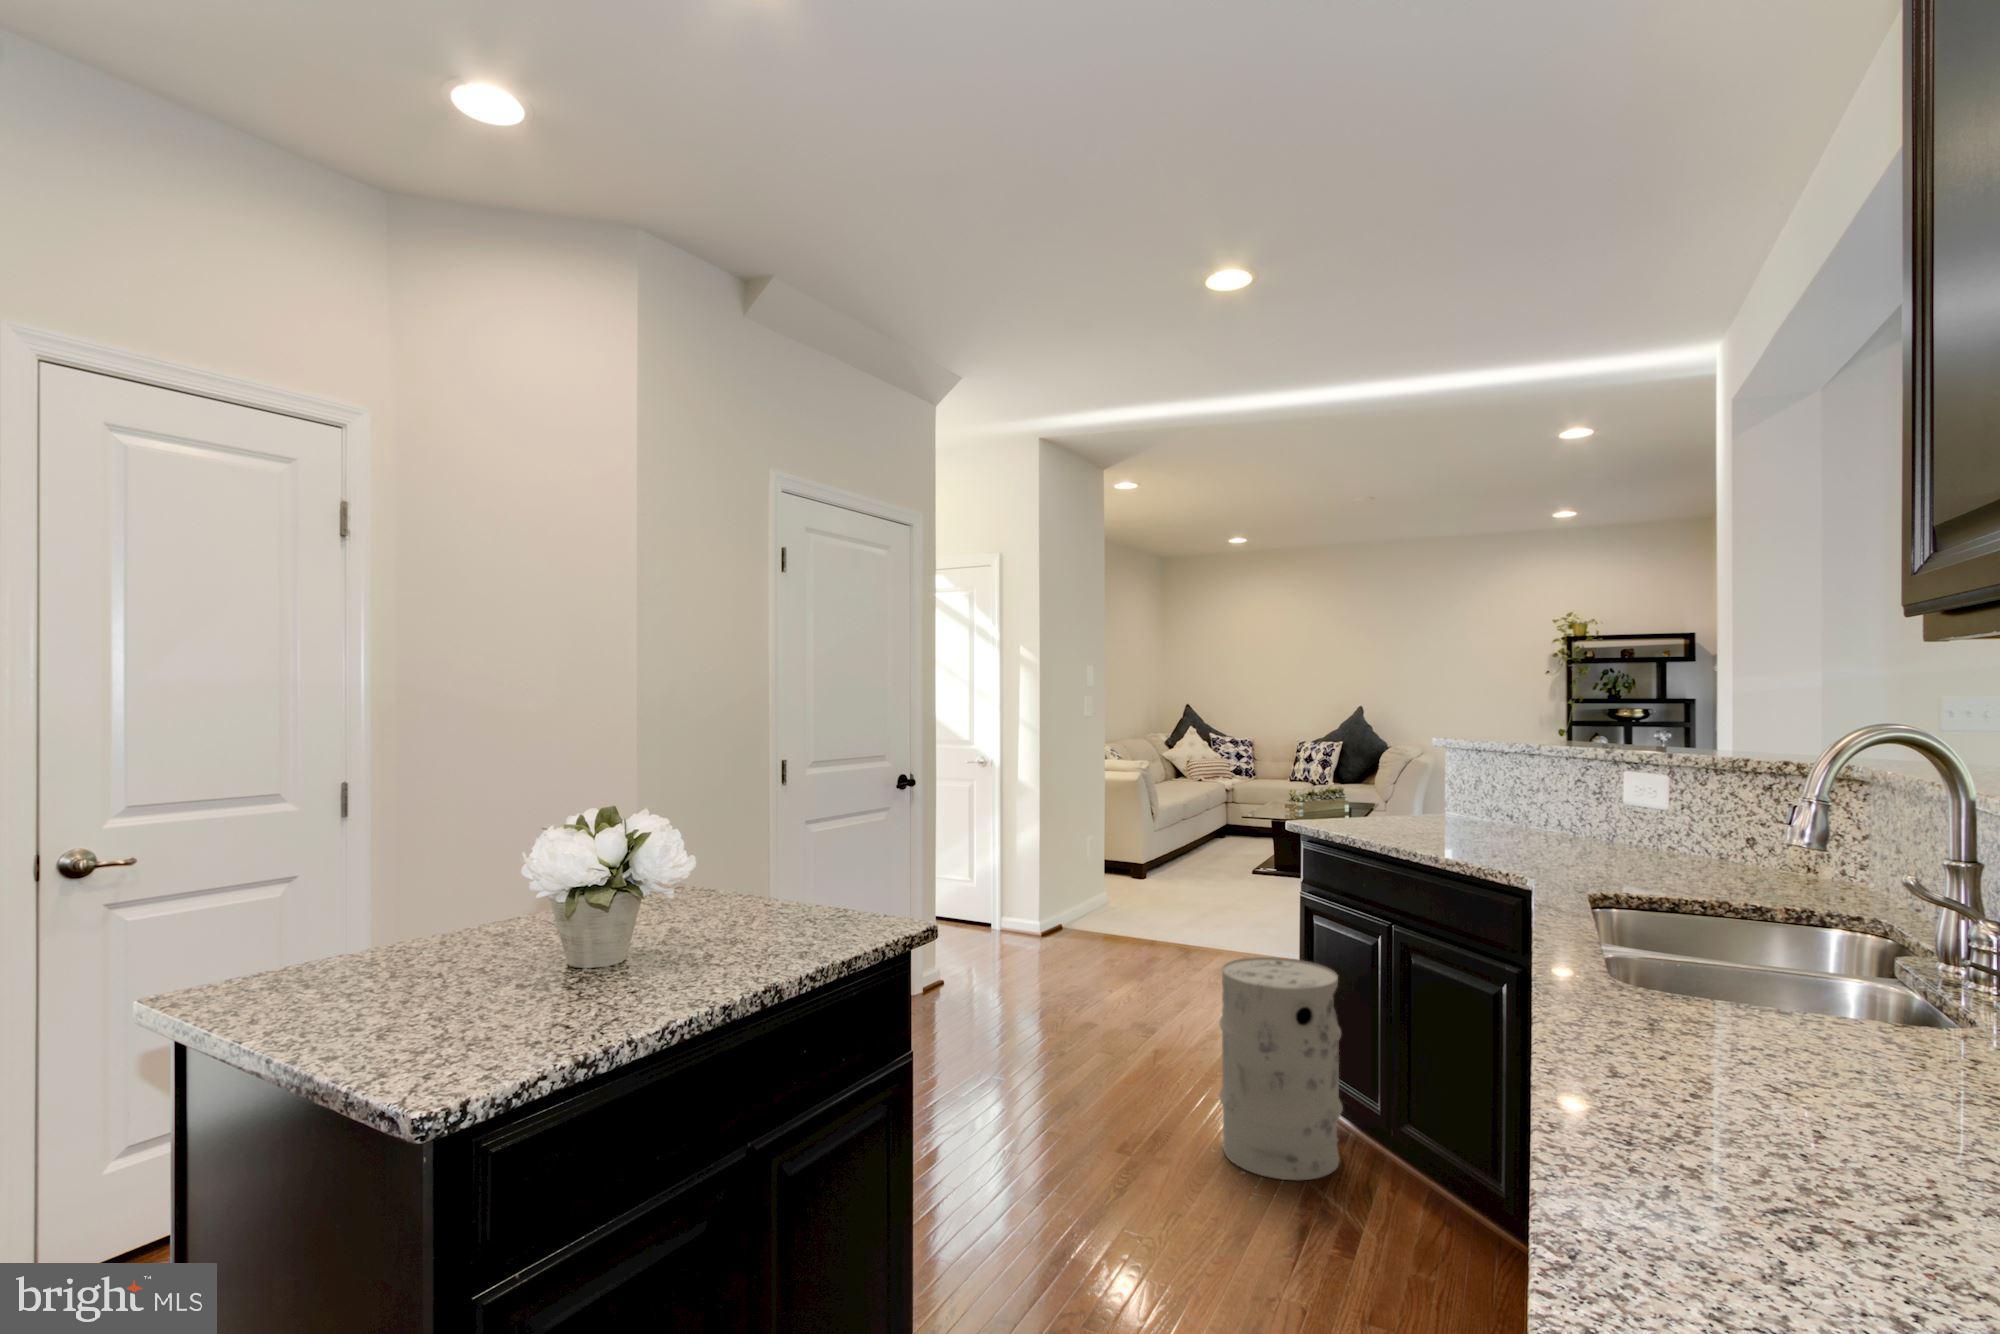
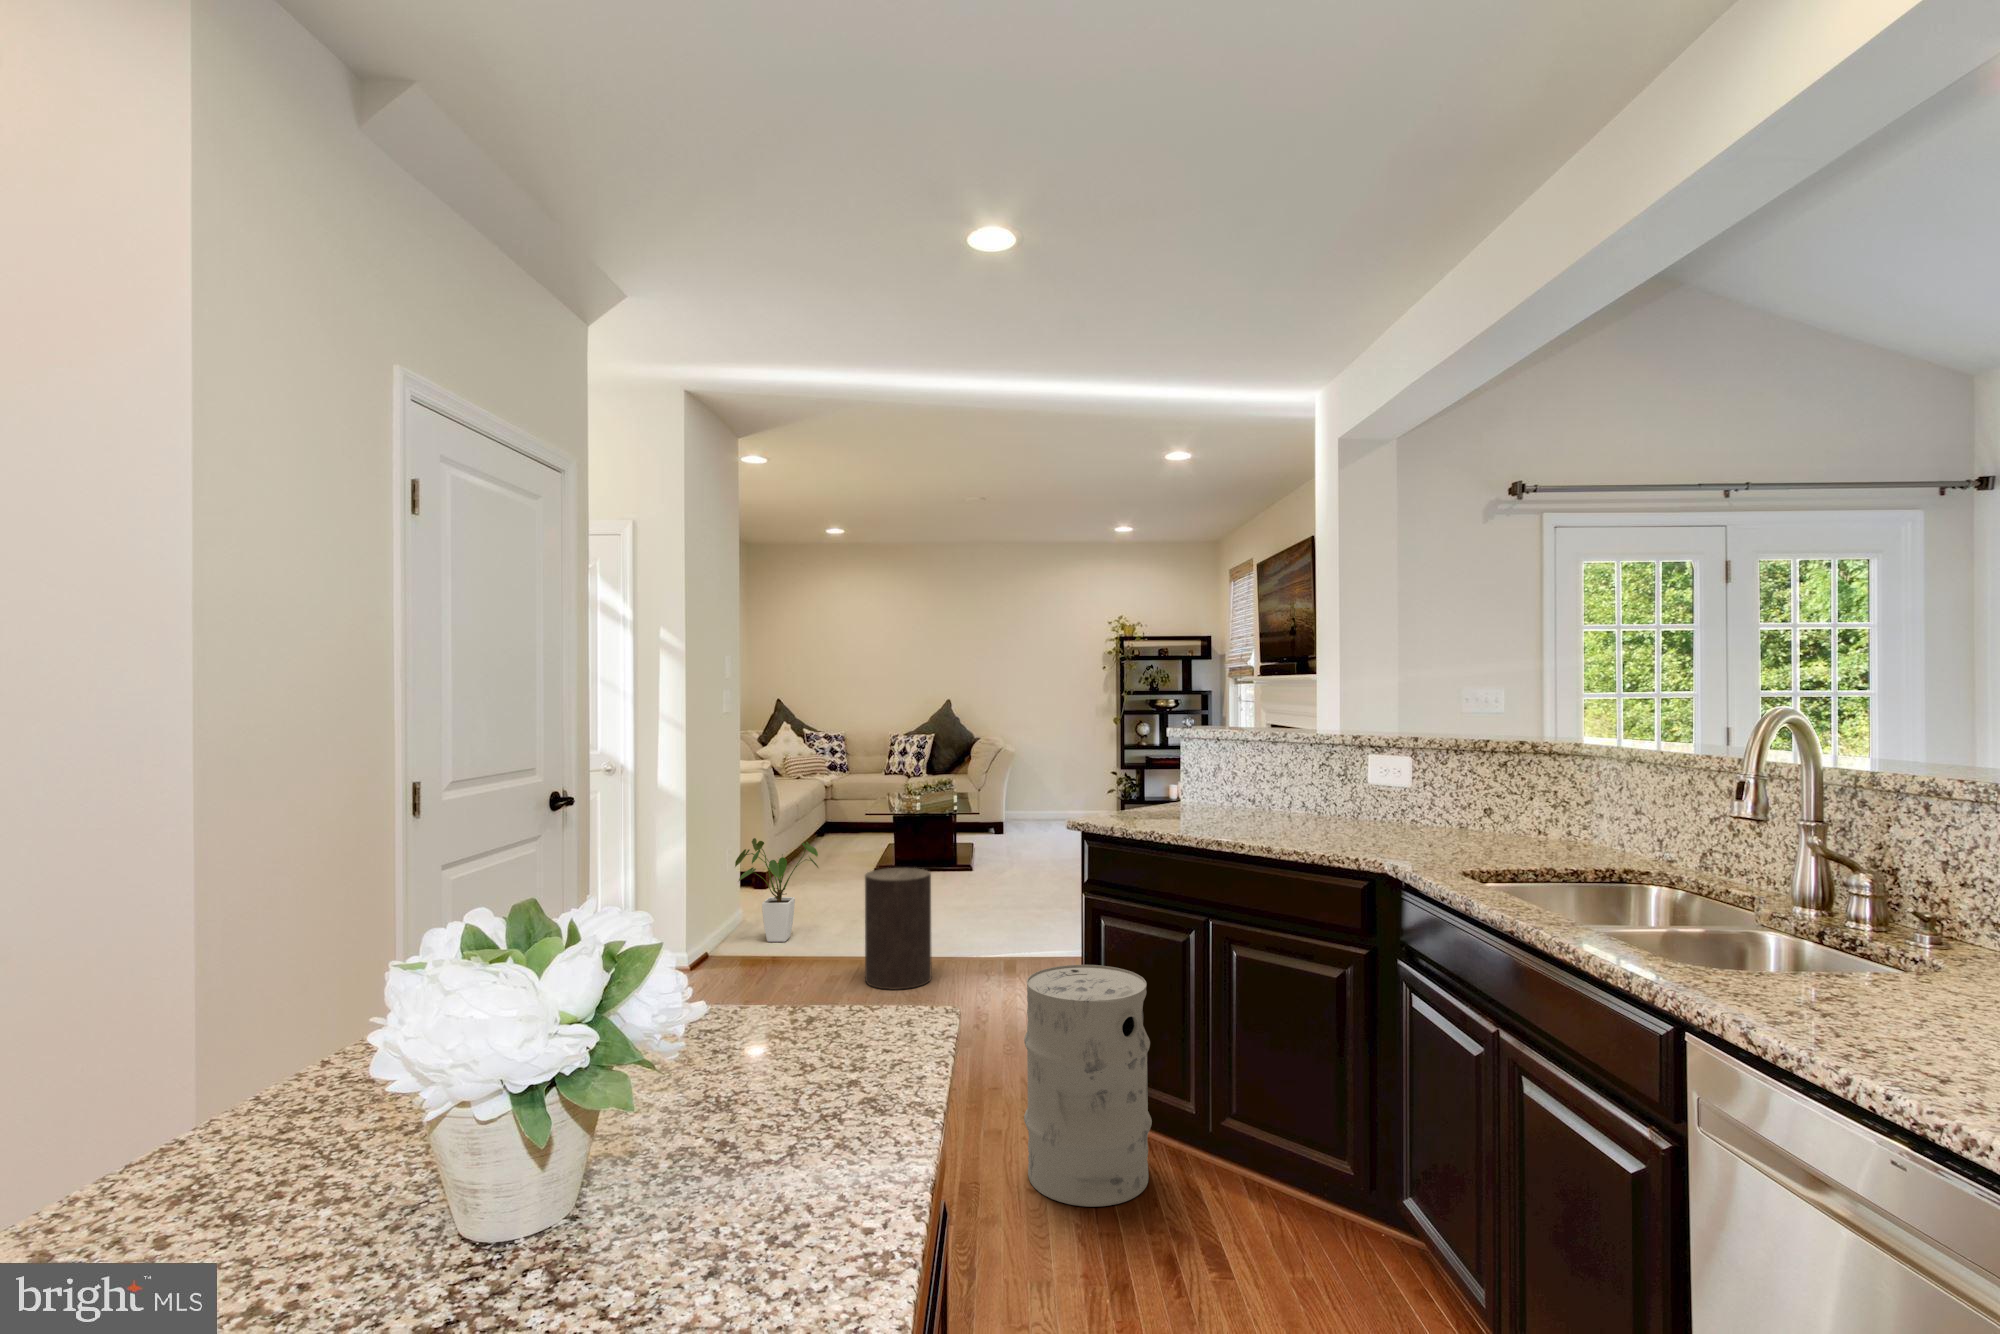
house plant: none [1087,830,1164,927] -> present [735,838,818,942]
stool: none [1180,865,1244,980] -> present [865,868,931,990]

